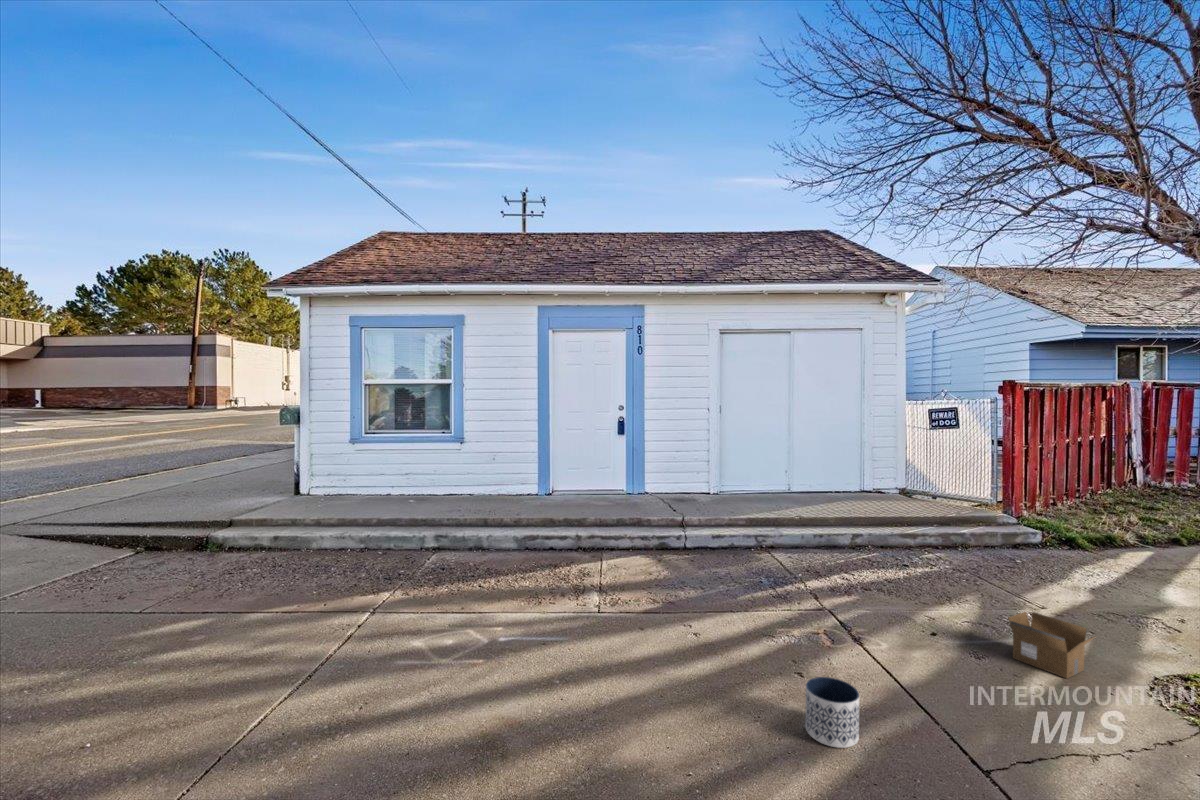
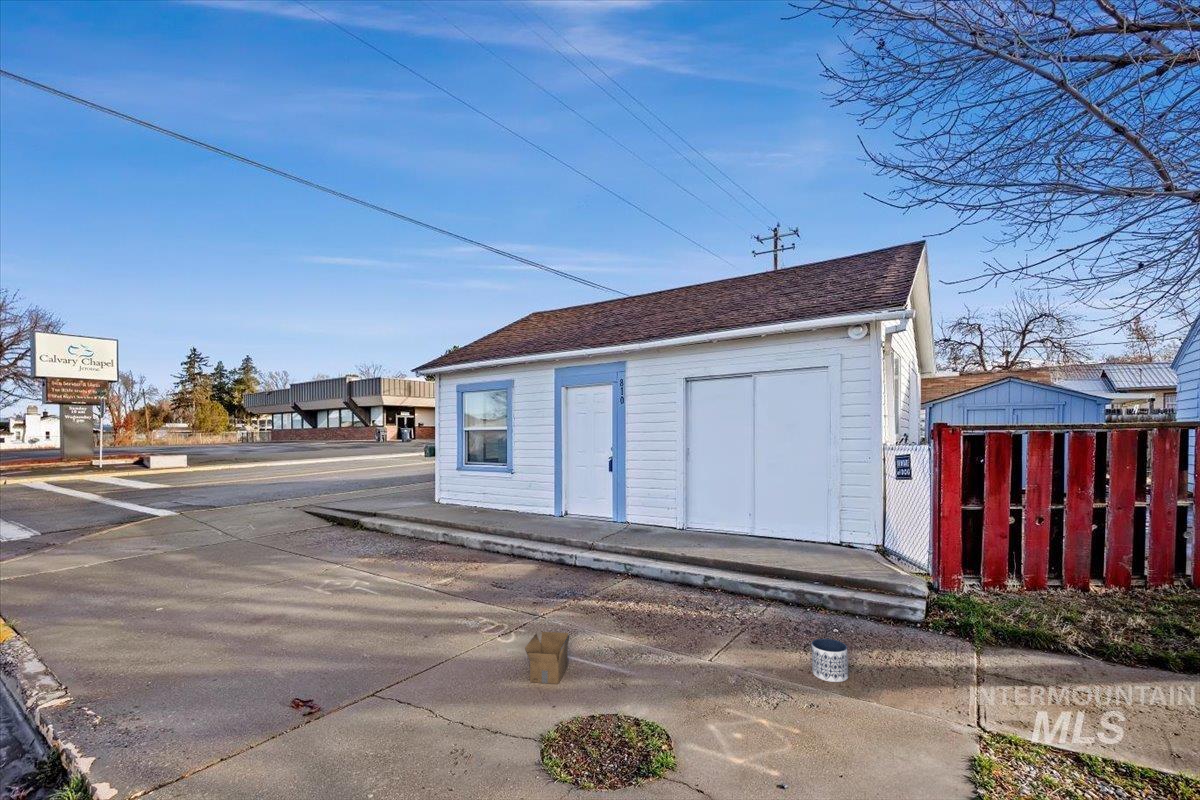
planter: present [805,677,859,748] -> present [812,639,848,682]

